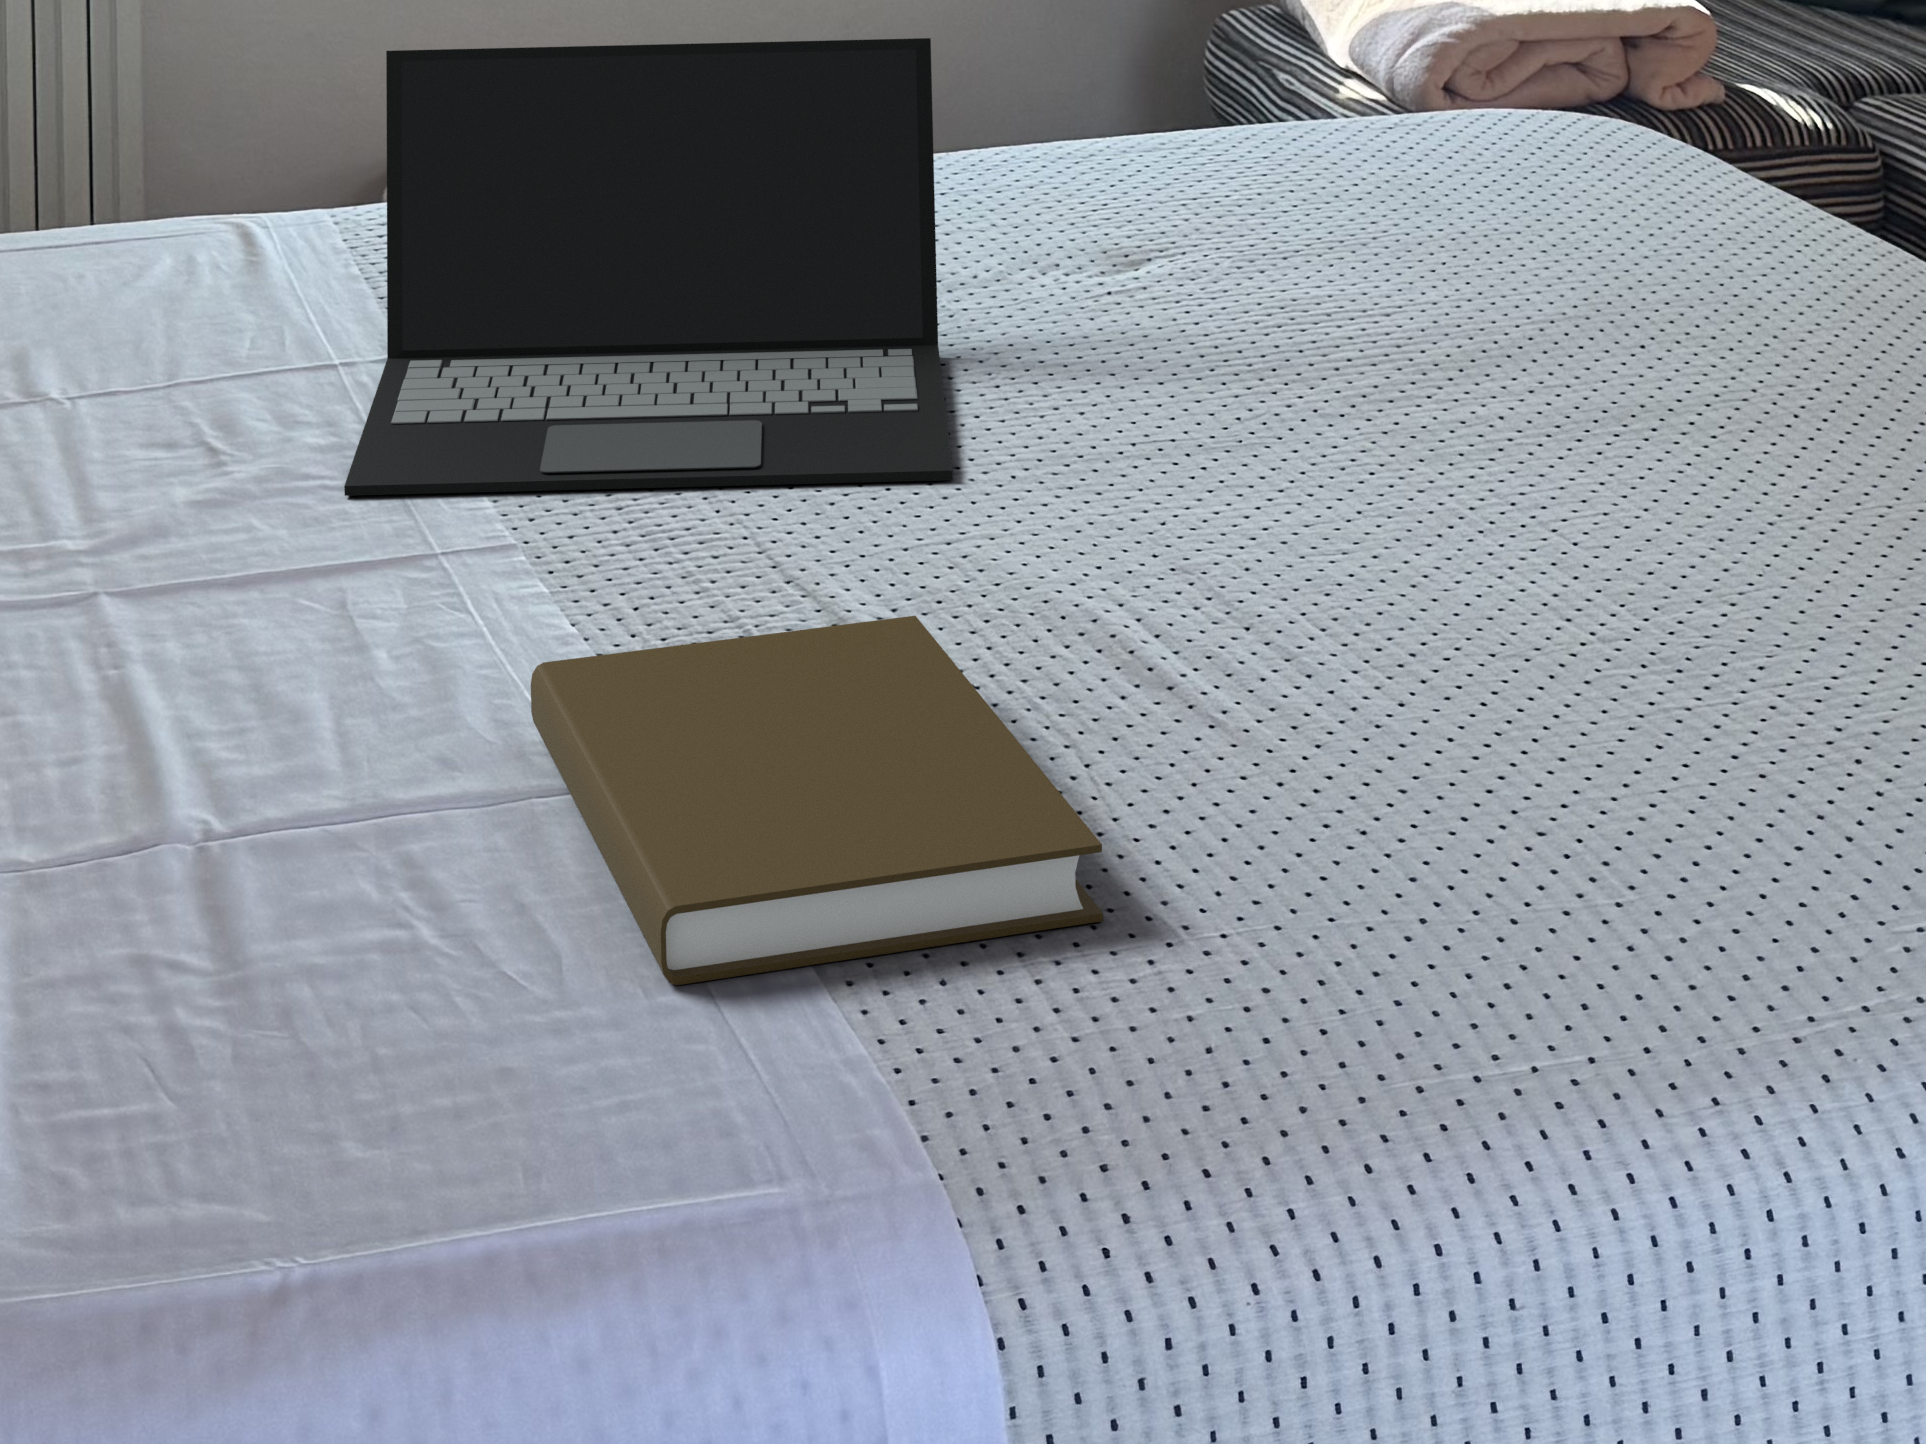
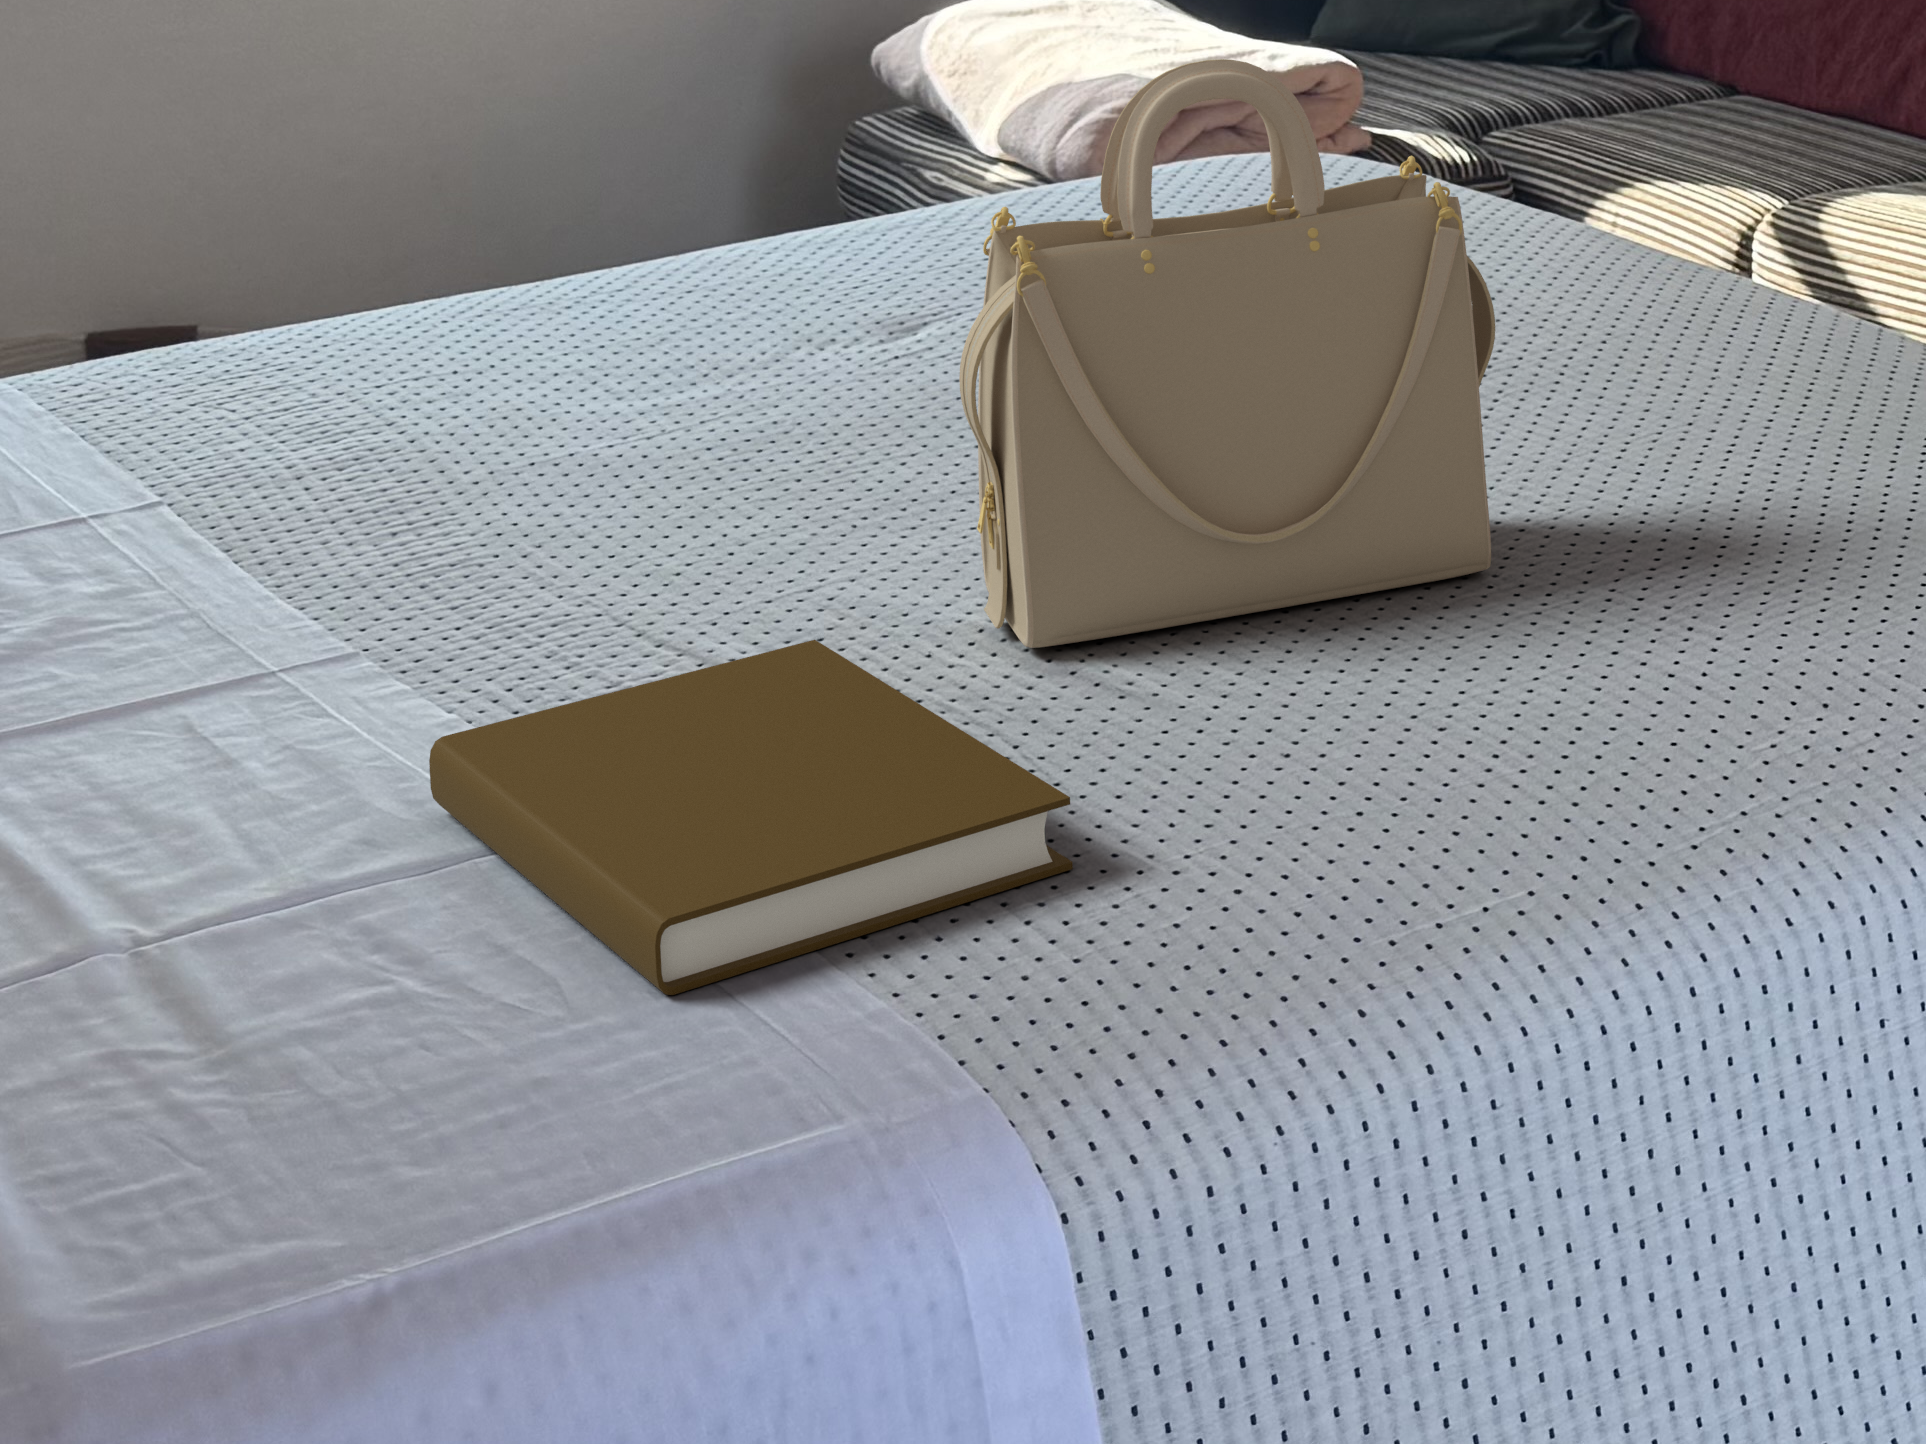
laptop: present [344,38,953,496] -> none [110,114,786,632]
handbag: none [1089,48,1668,655] -> present [959,59,1495,648]

